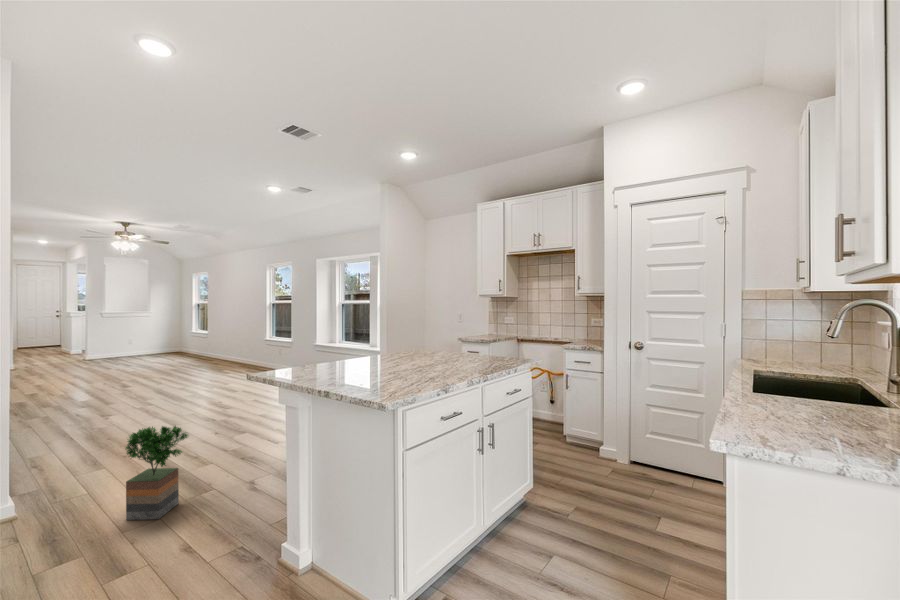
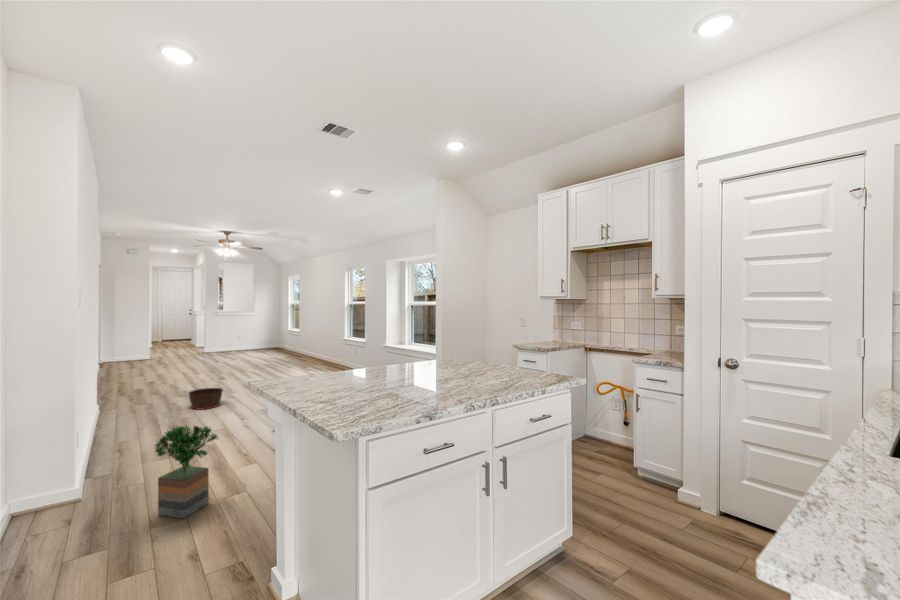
basket: none [101,395,143,420] -> present [189,388,223,410]

